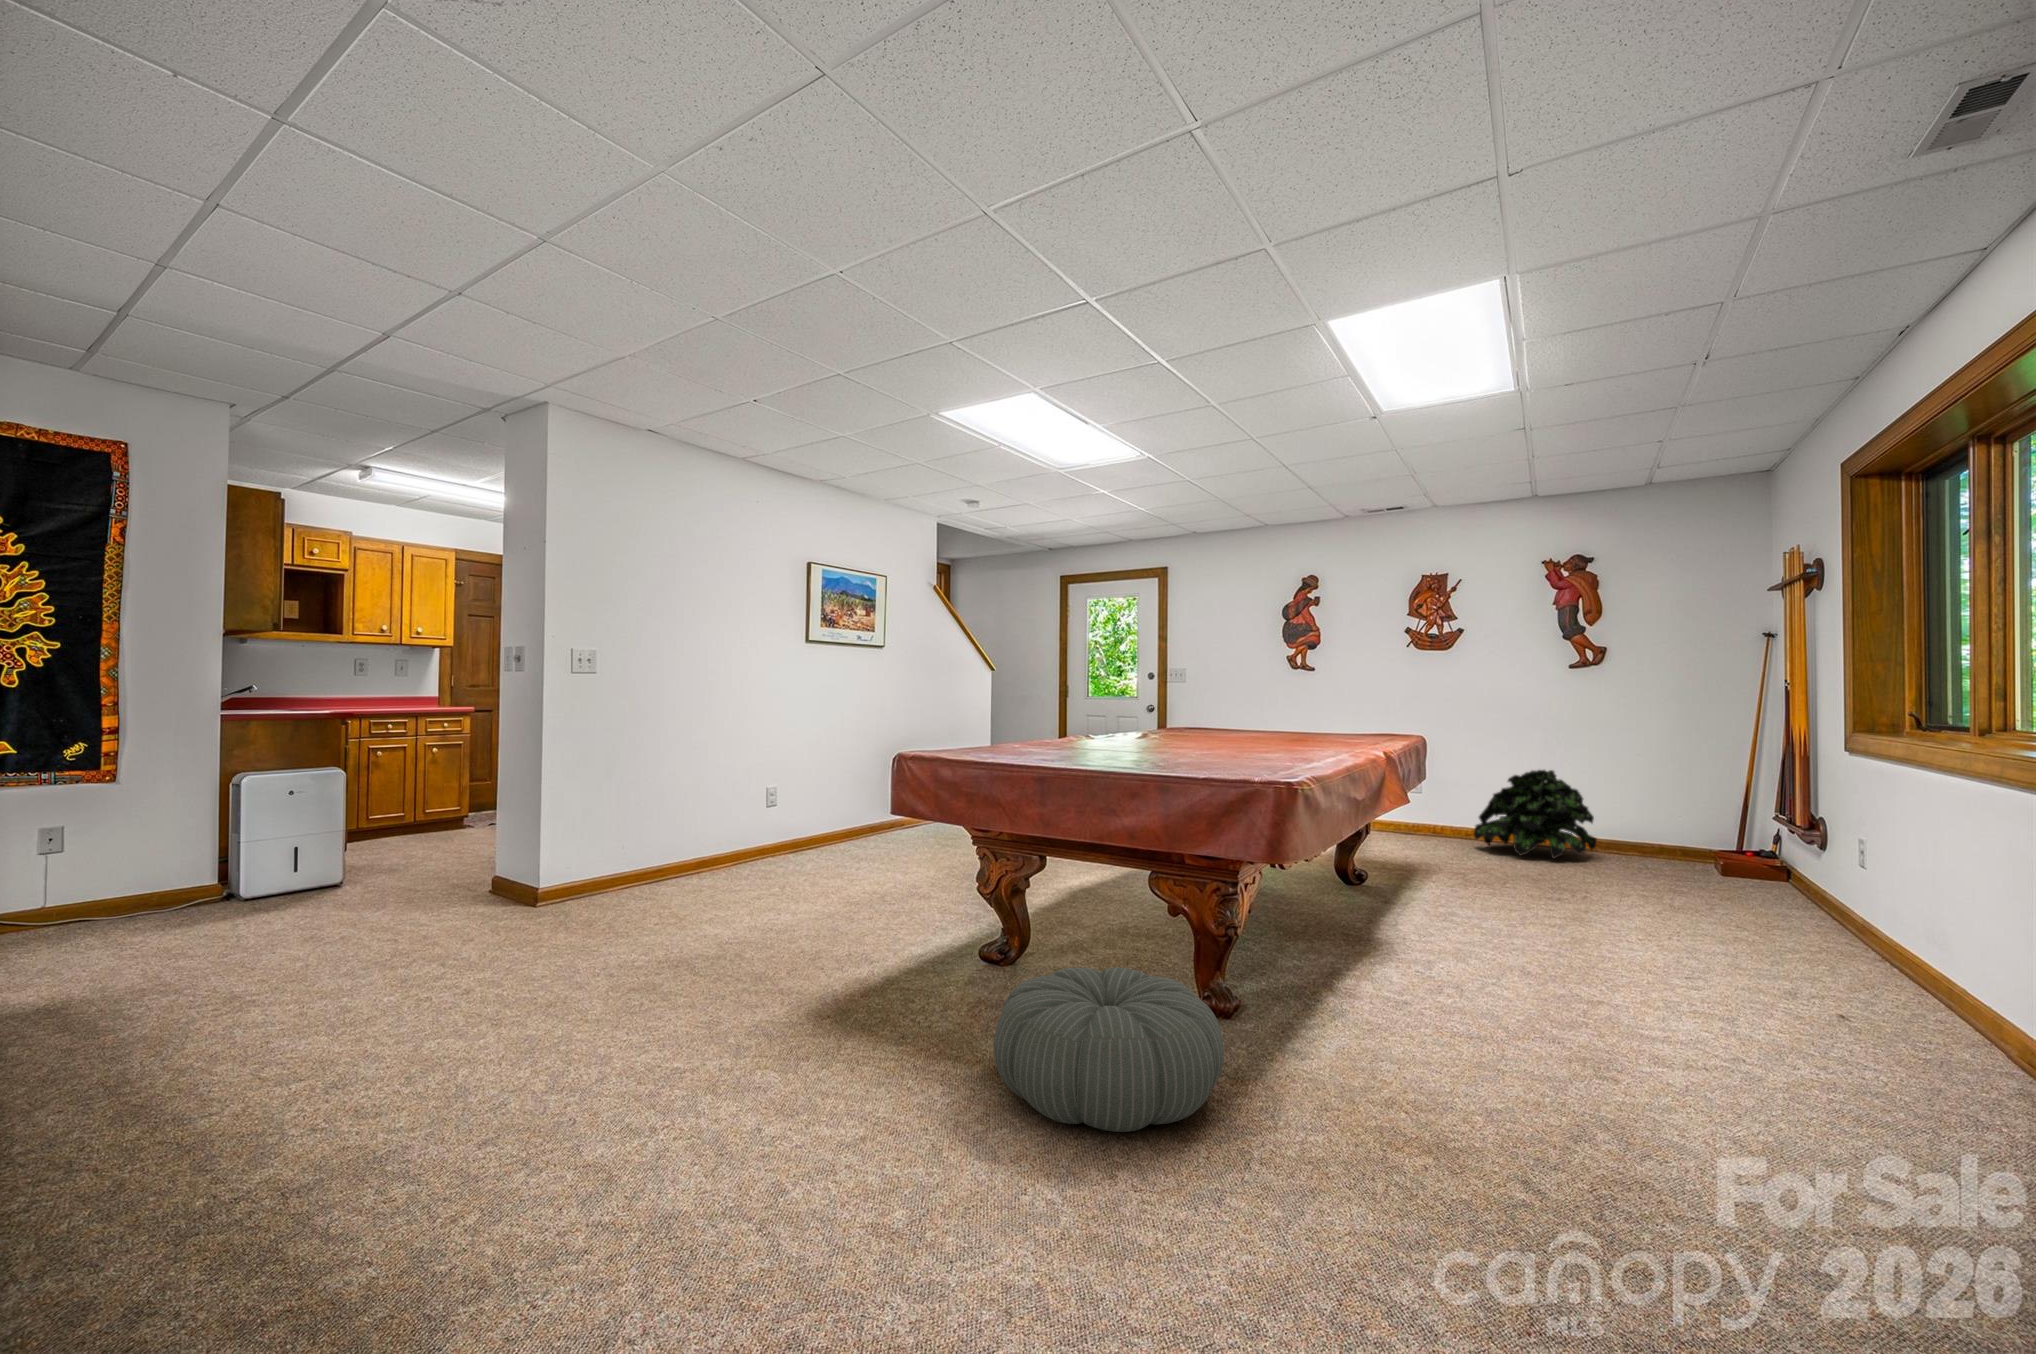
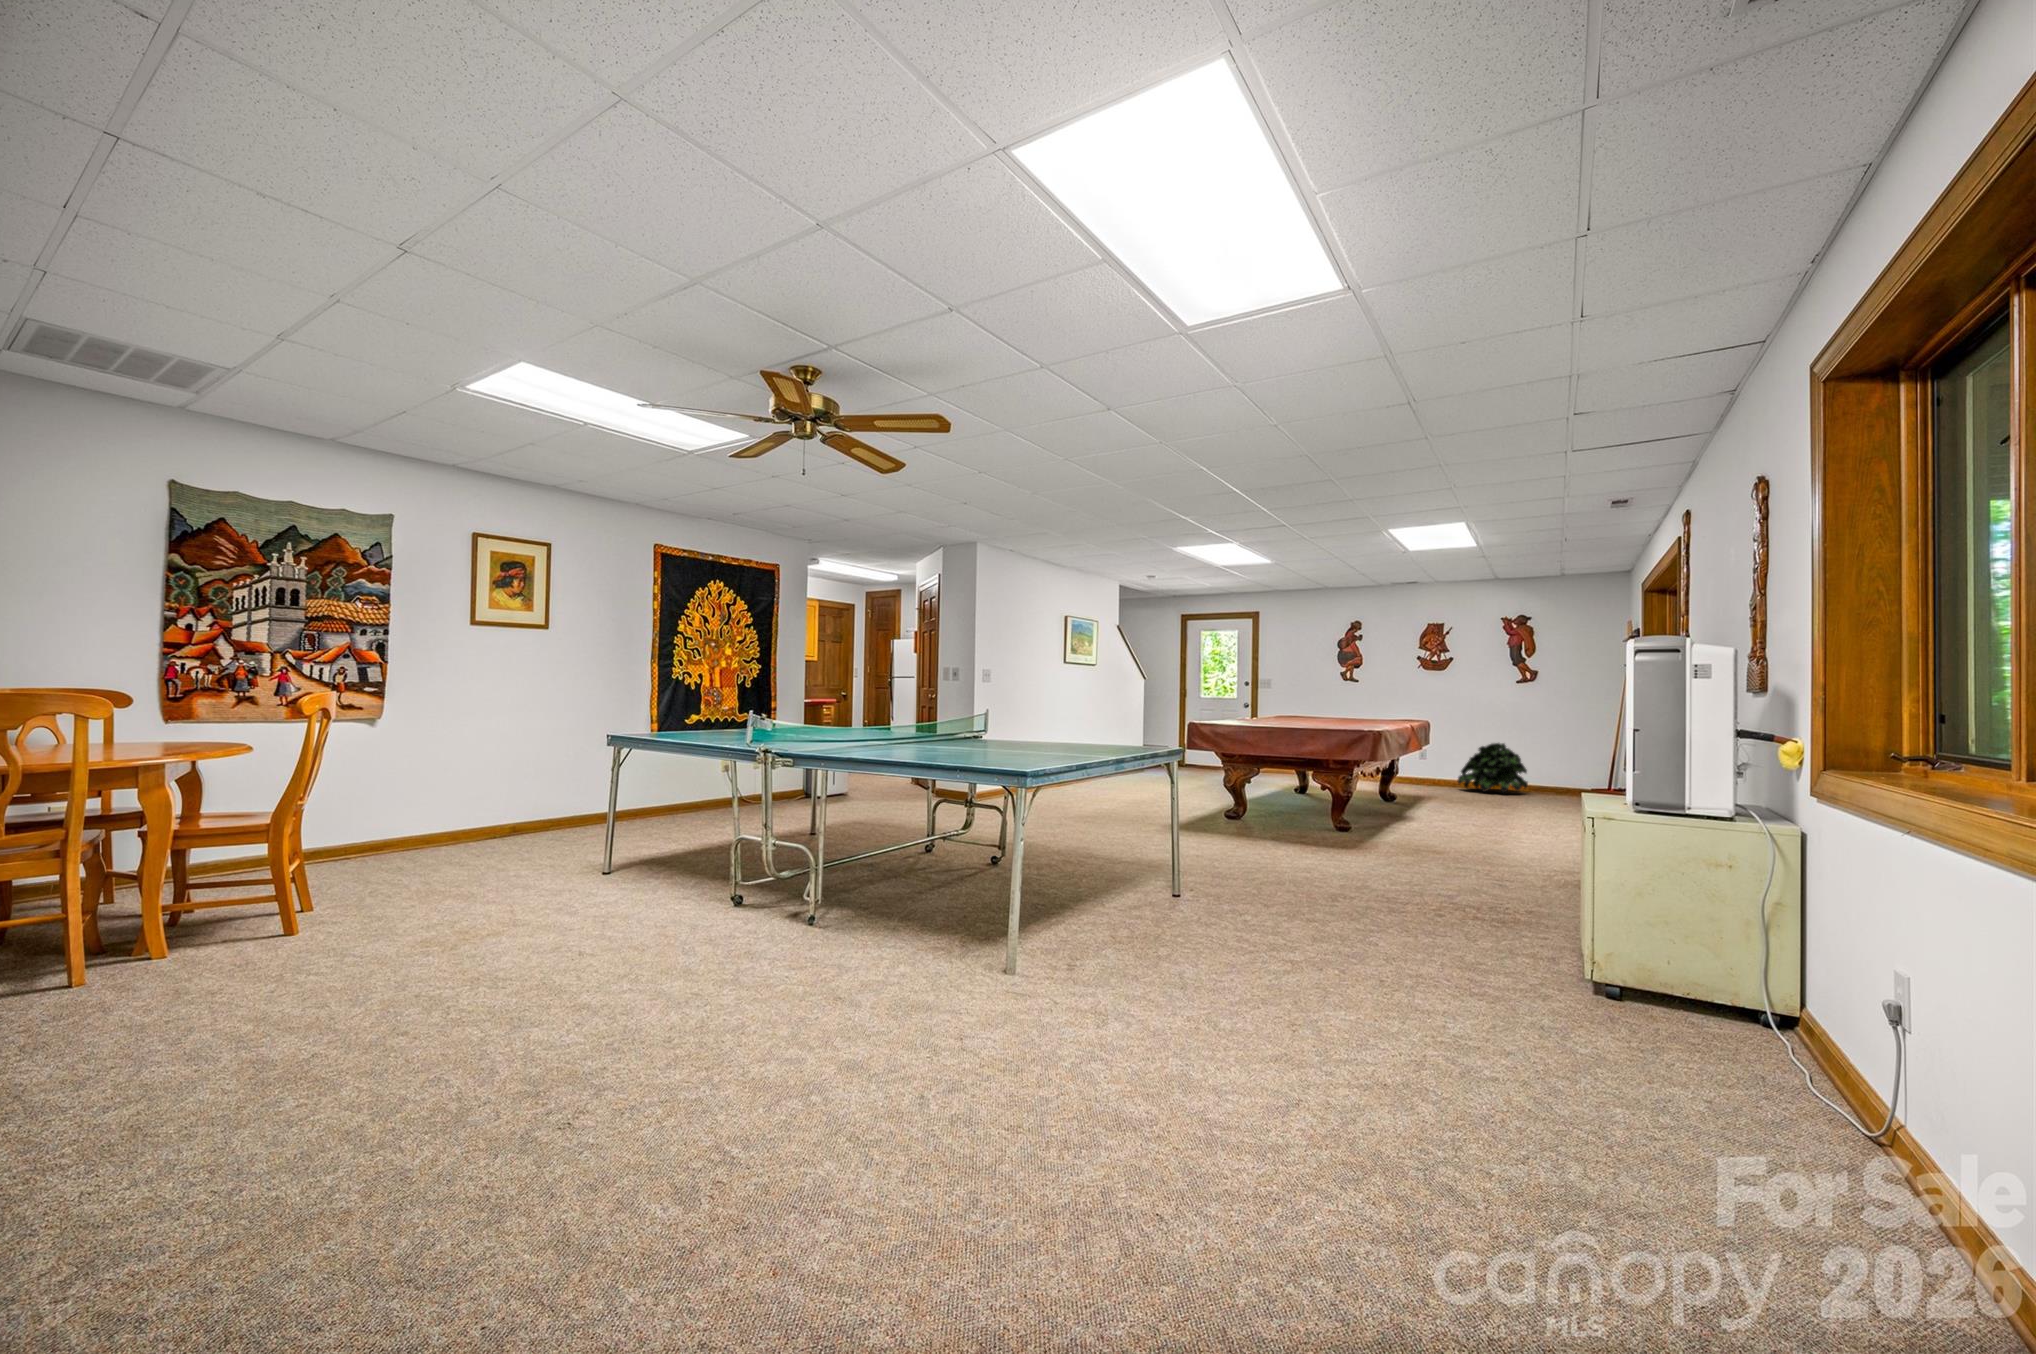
pouf: present [994,967,1224,1132] -> none [1269,800,1357,844]

